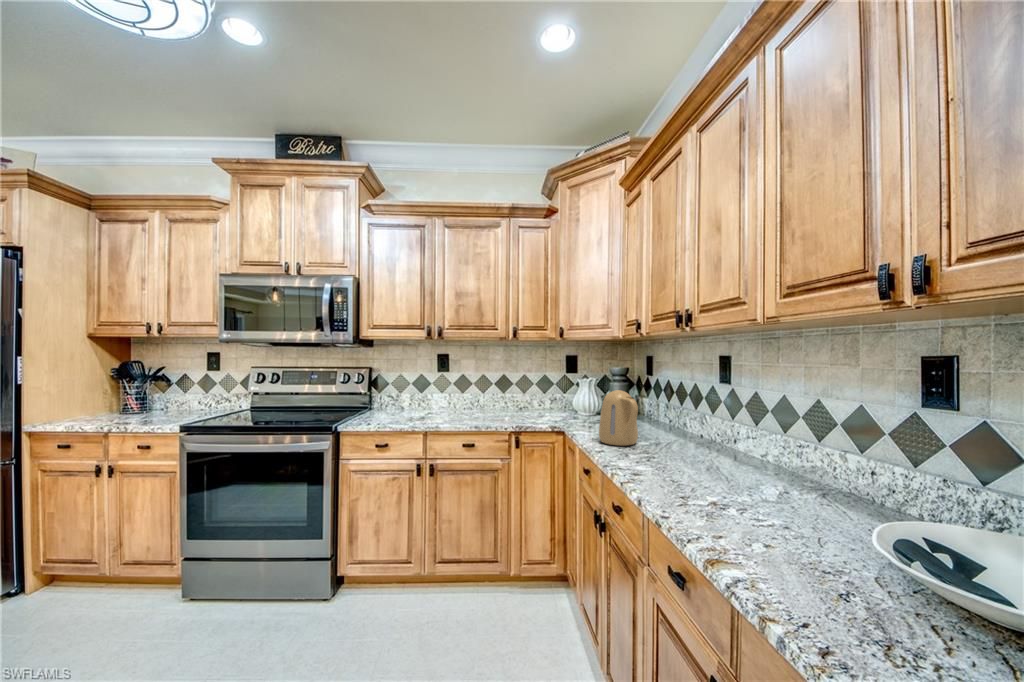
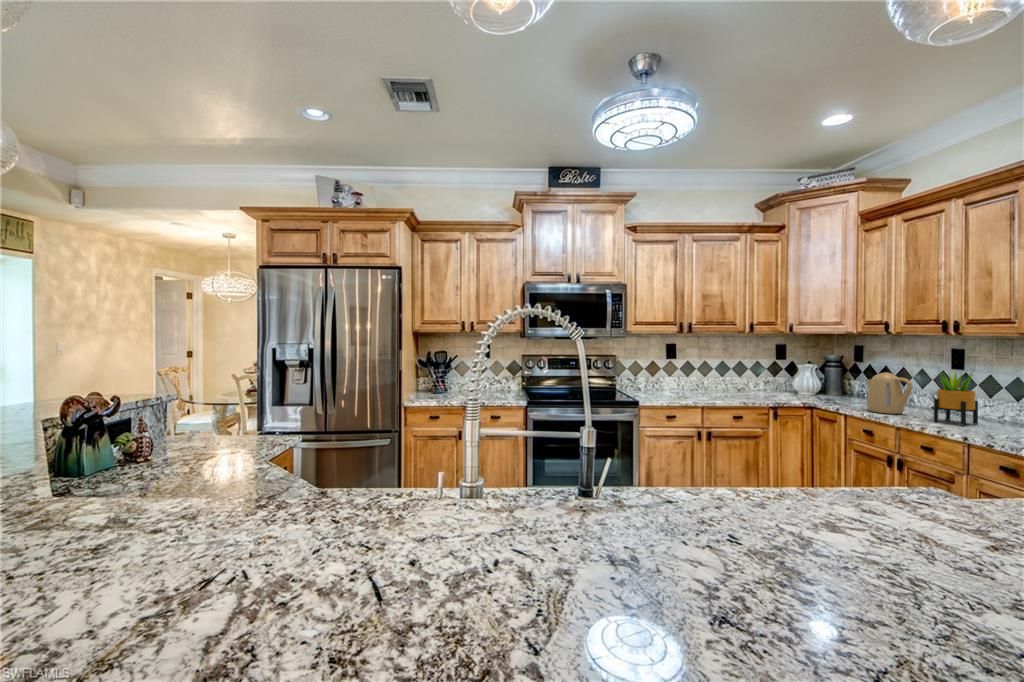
potted plant: none [646,383,693,466] -> present [934,372,978,426]

